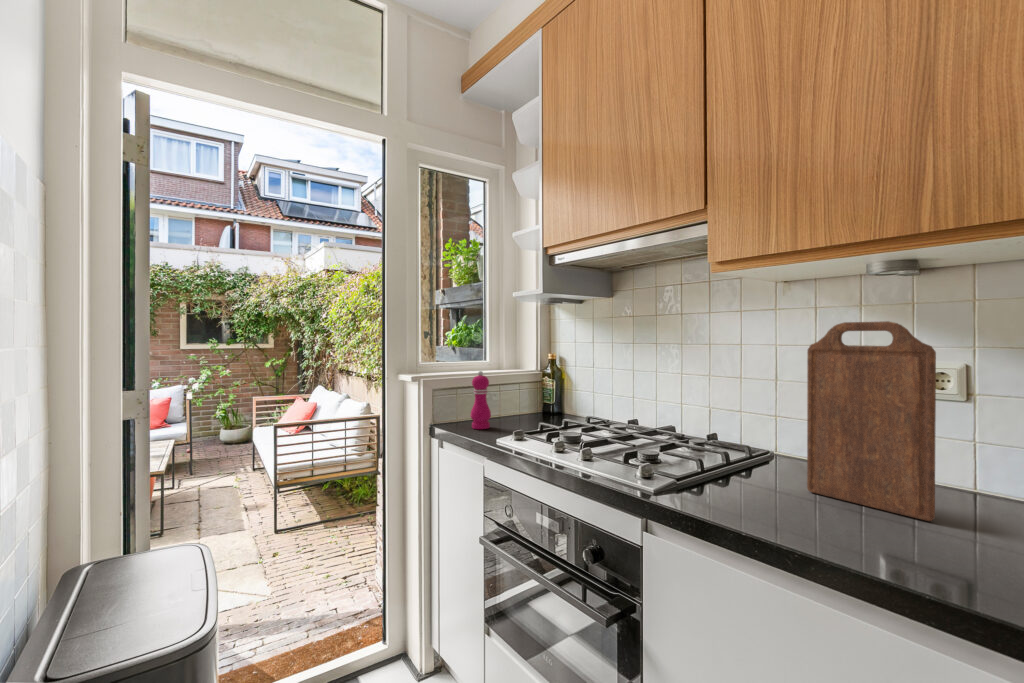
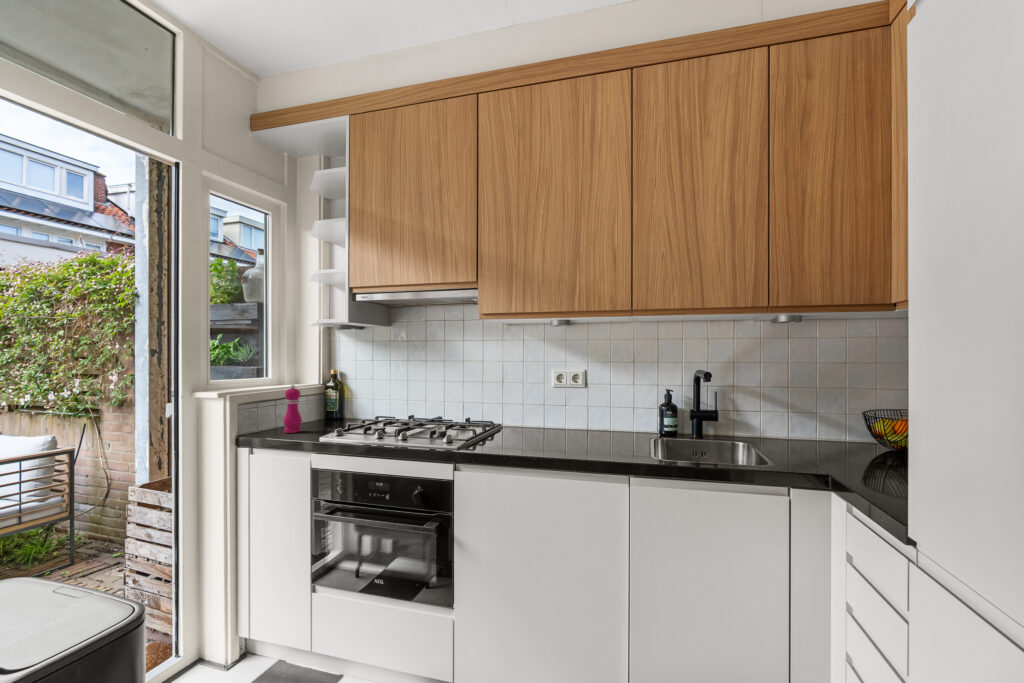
cutting board: present [807,321,936,521] -> none [528,351,578,441]

